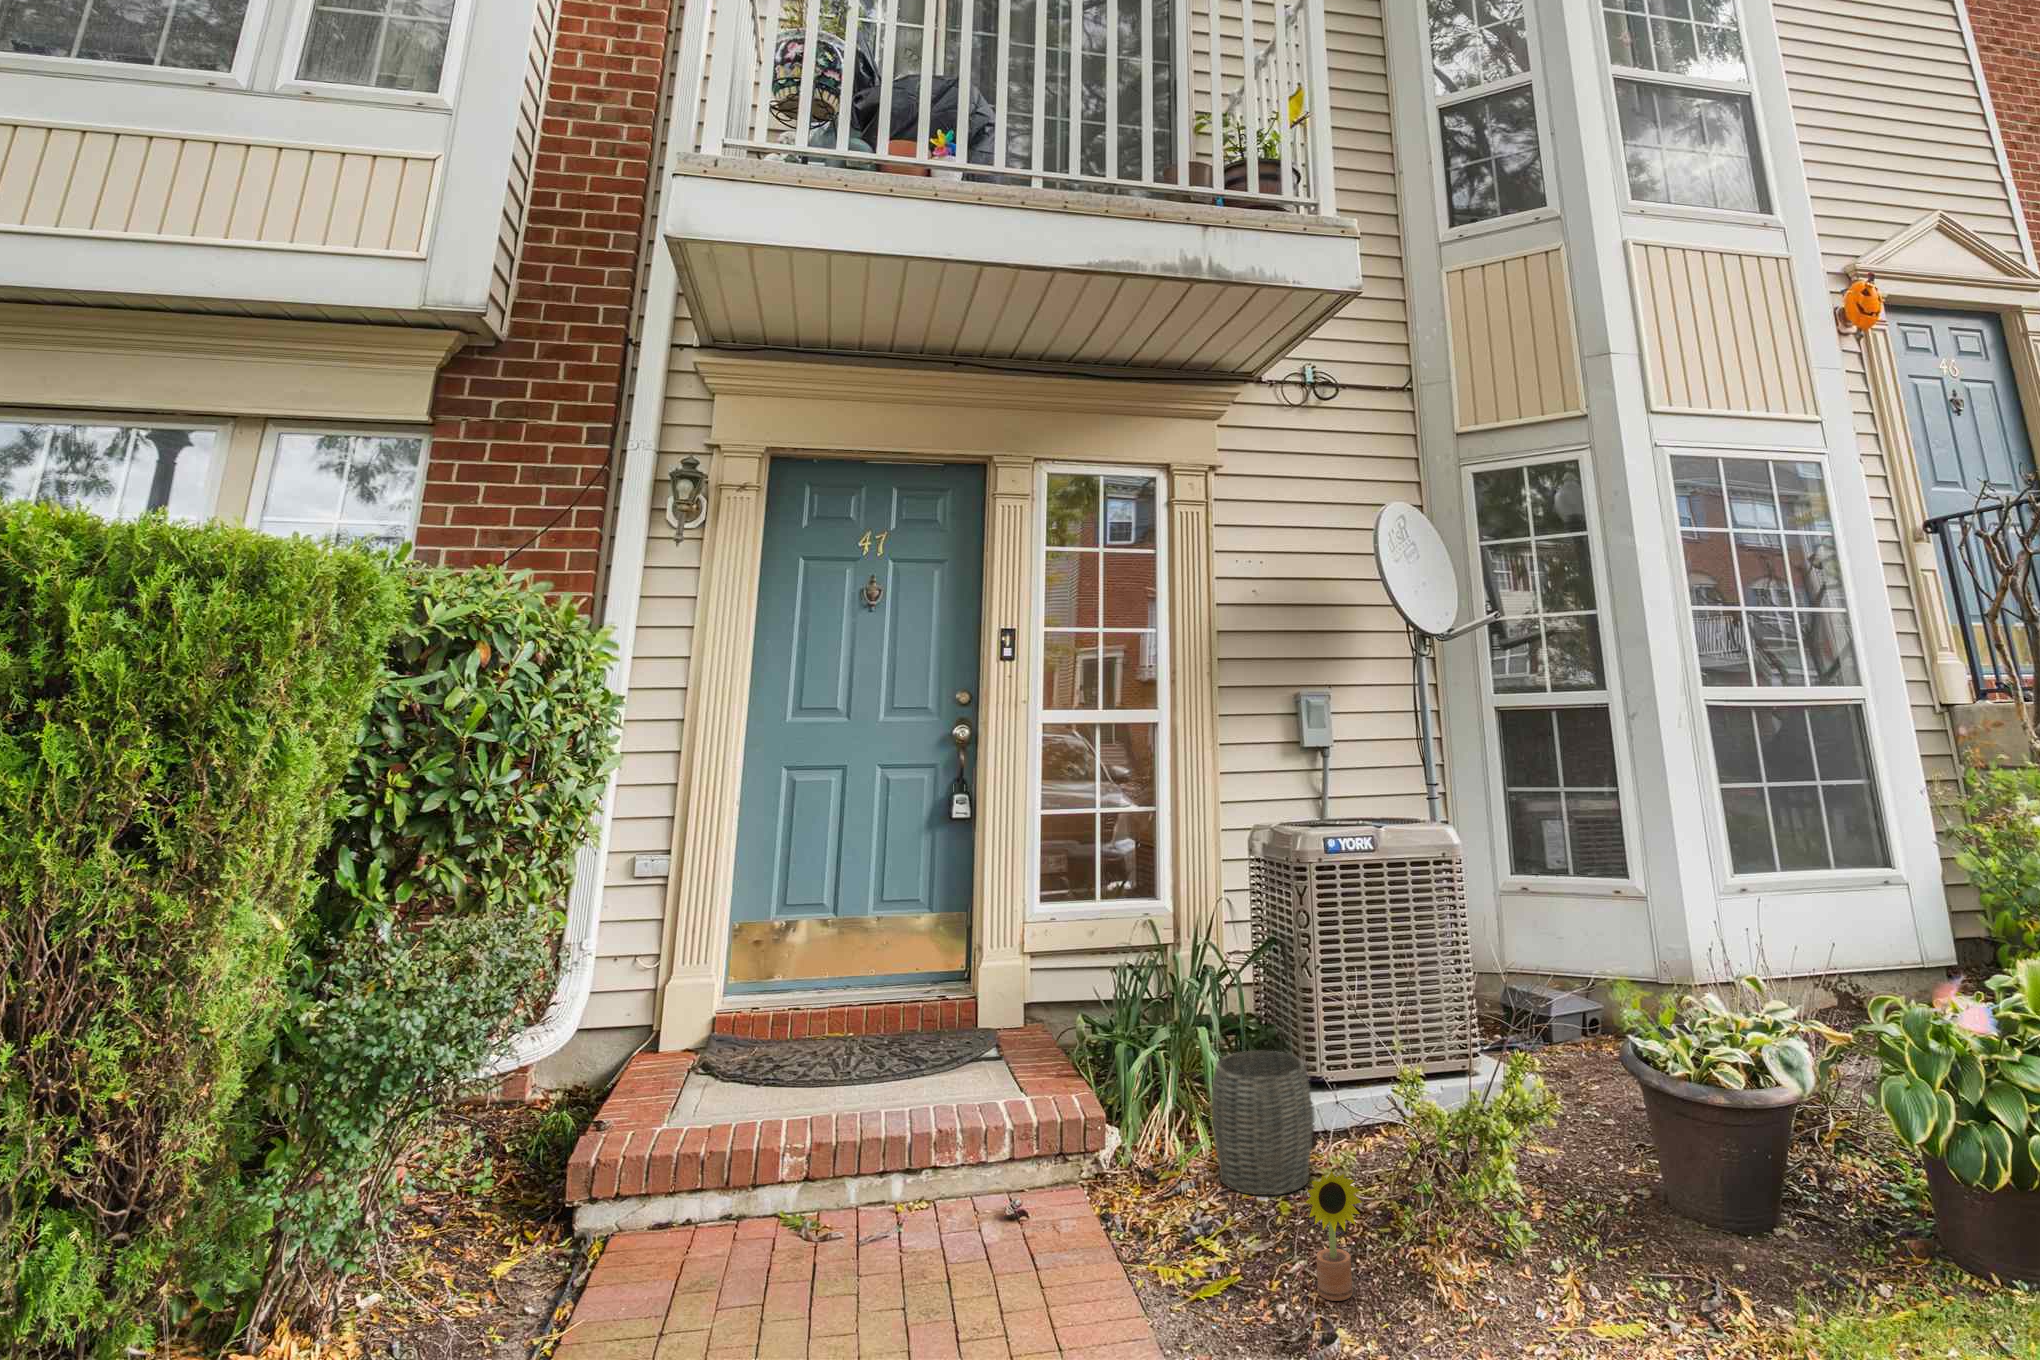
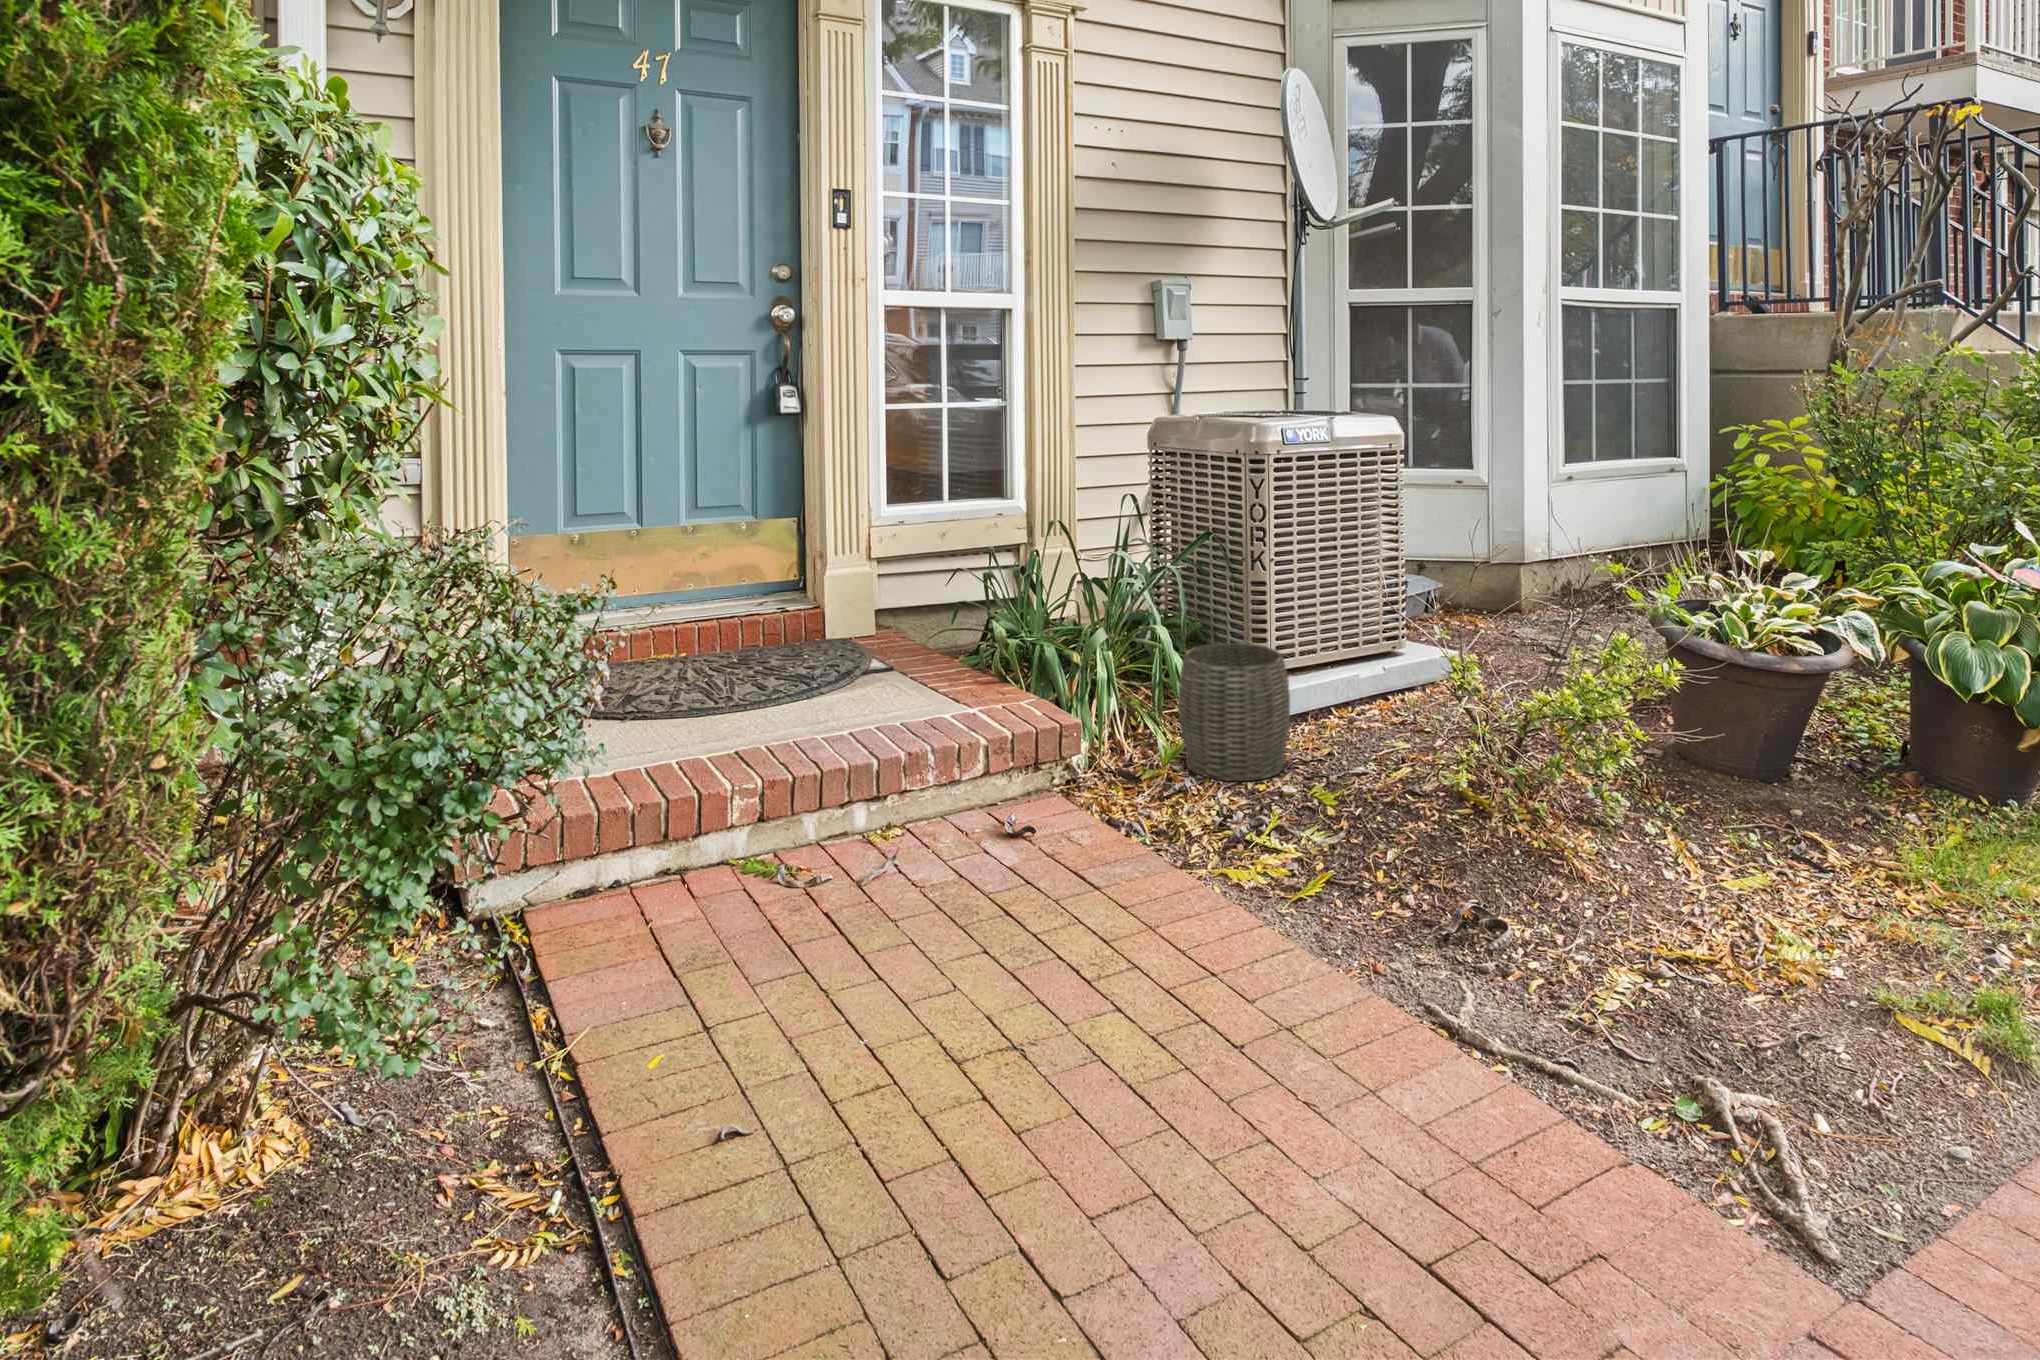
decorative plant: present [1306,1172,1362,1301] -> none [1391,743,1456,864]

